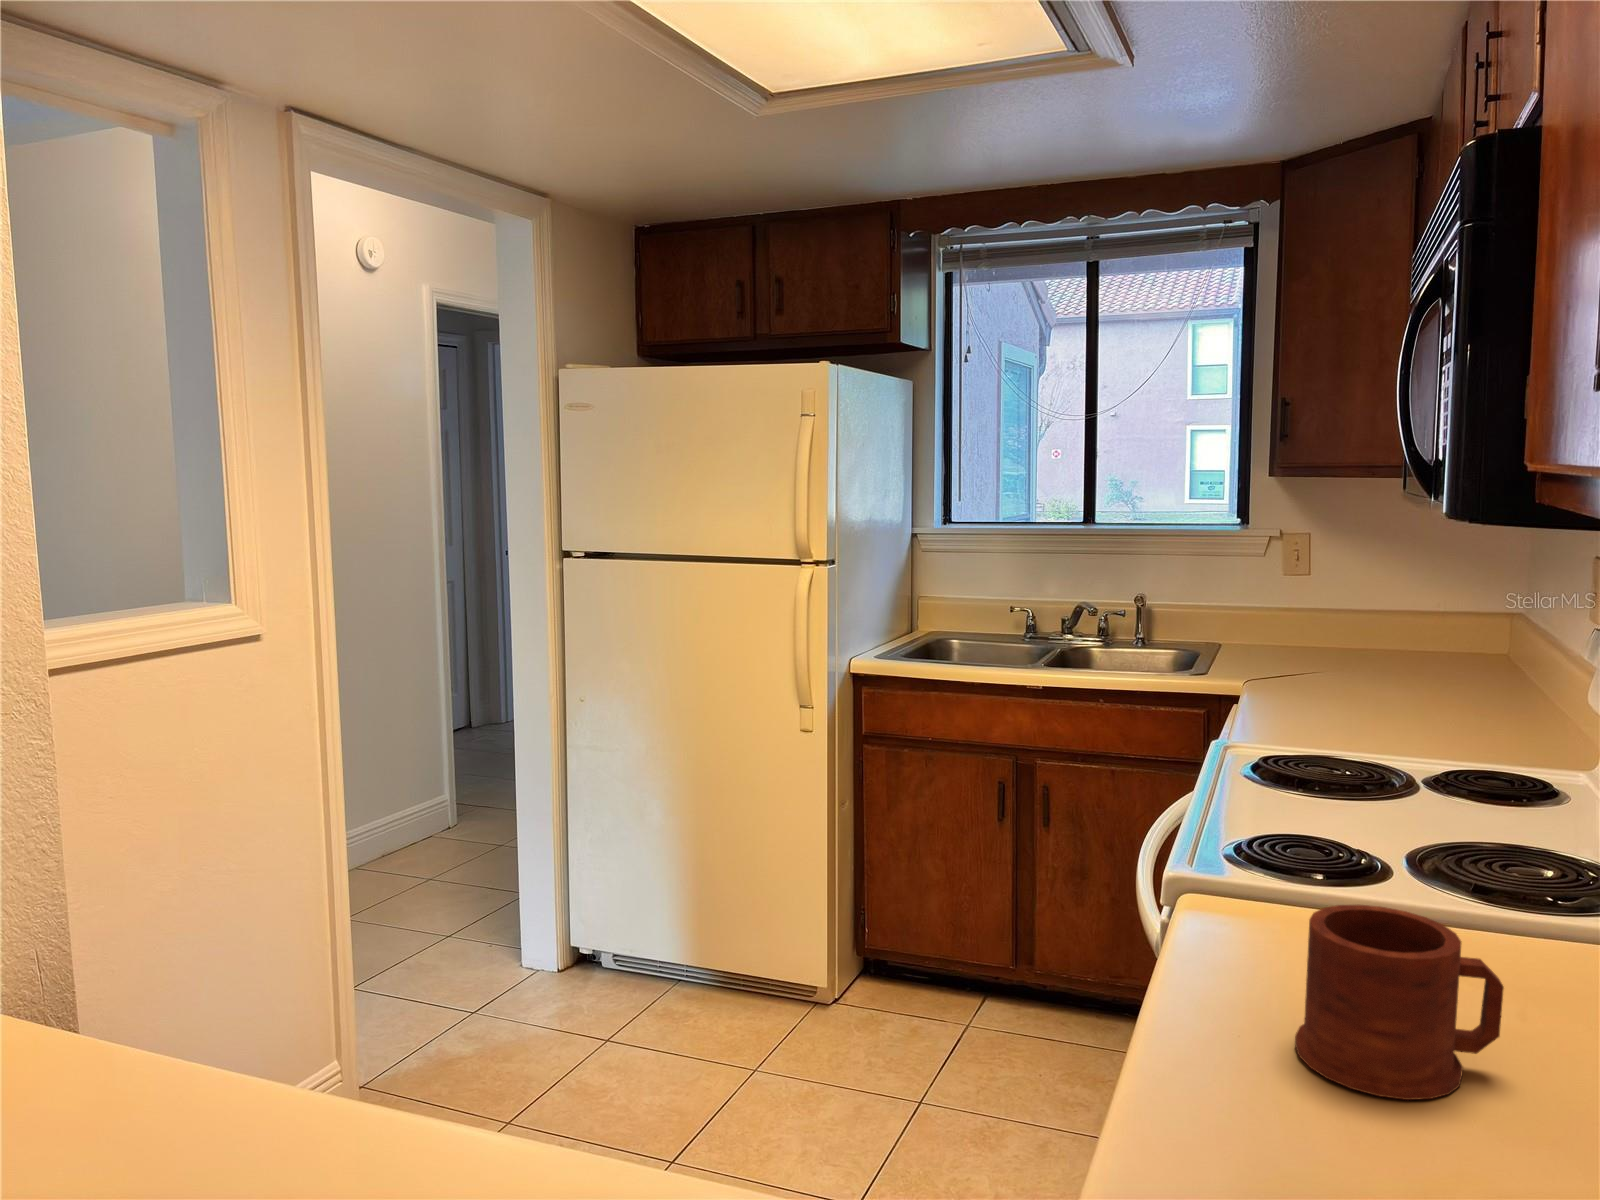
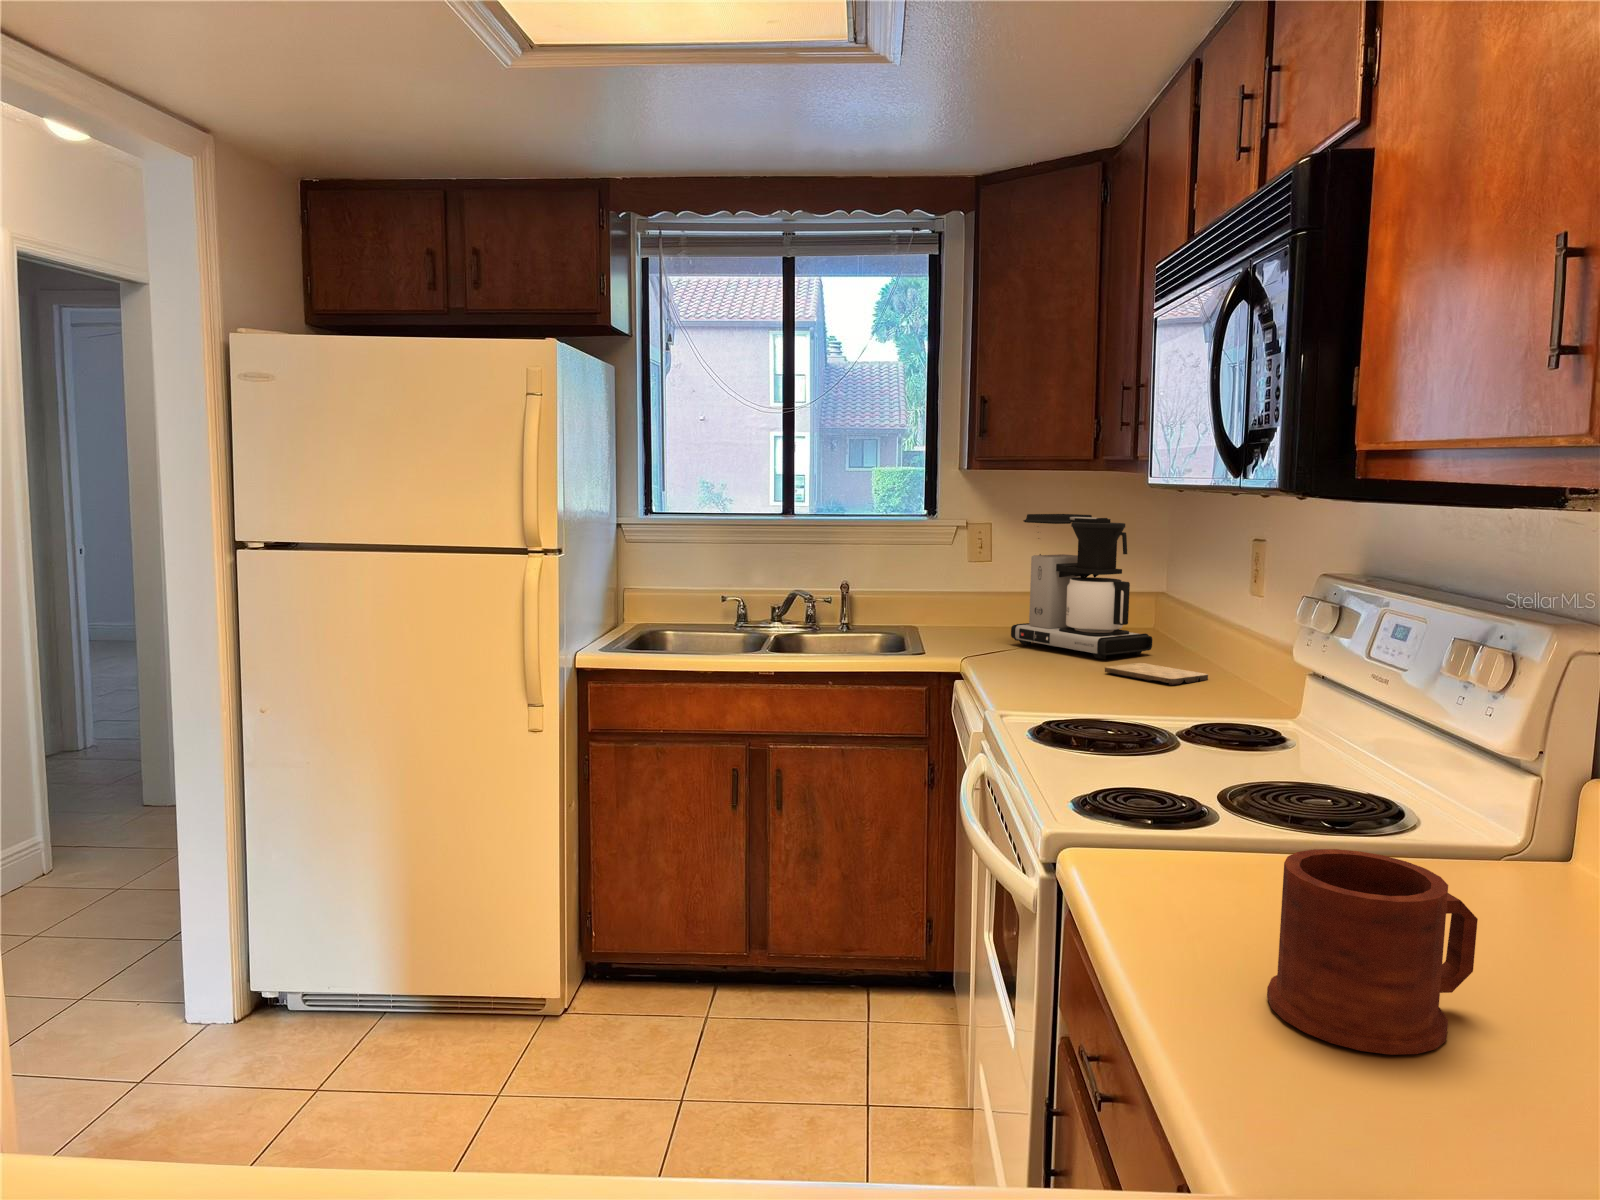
coffee maker: none [1315,529,1479,694] -> present [1011,514,1152,659]
cutting board: none [1400,701,1524,728] -> present [1105,663,1208,685]

